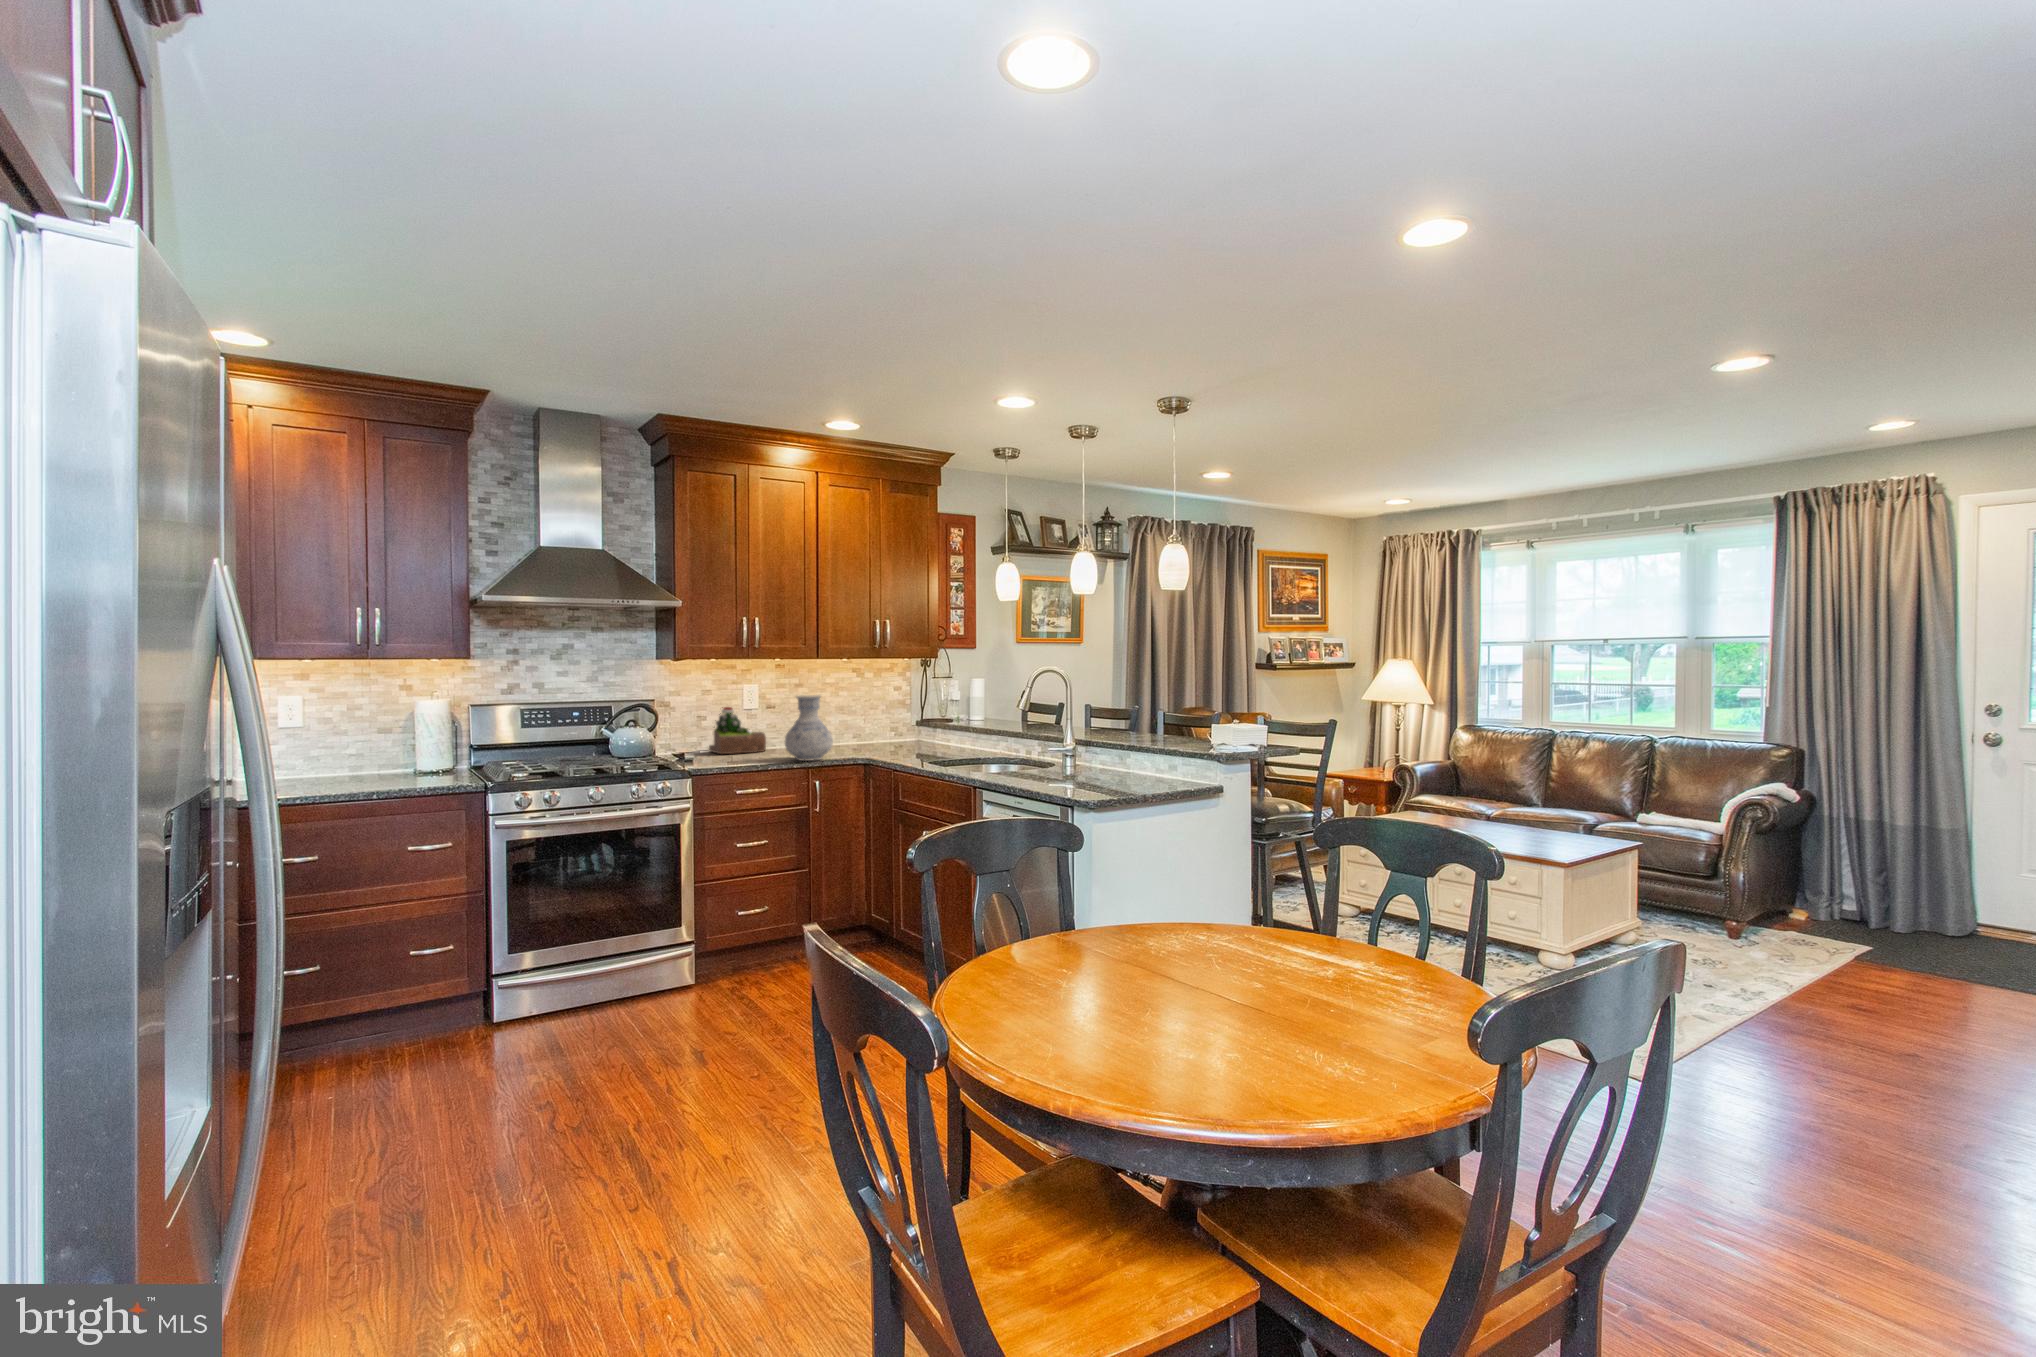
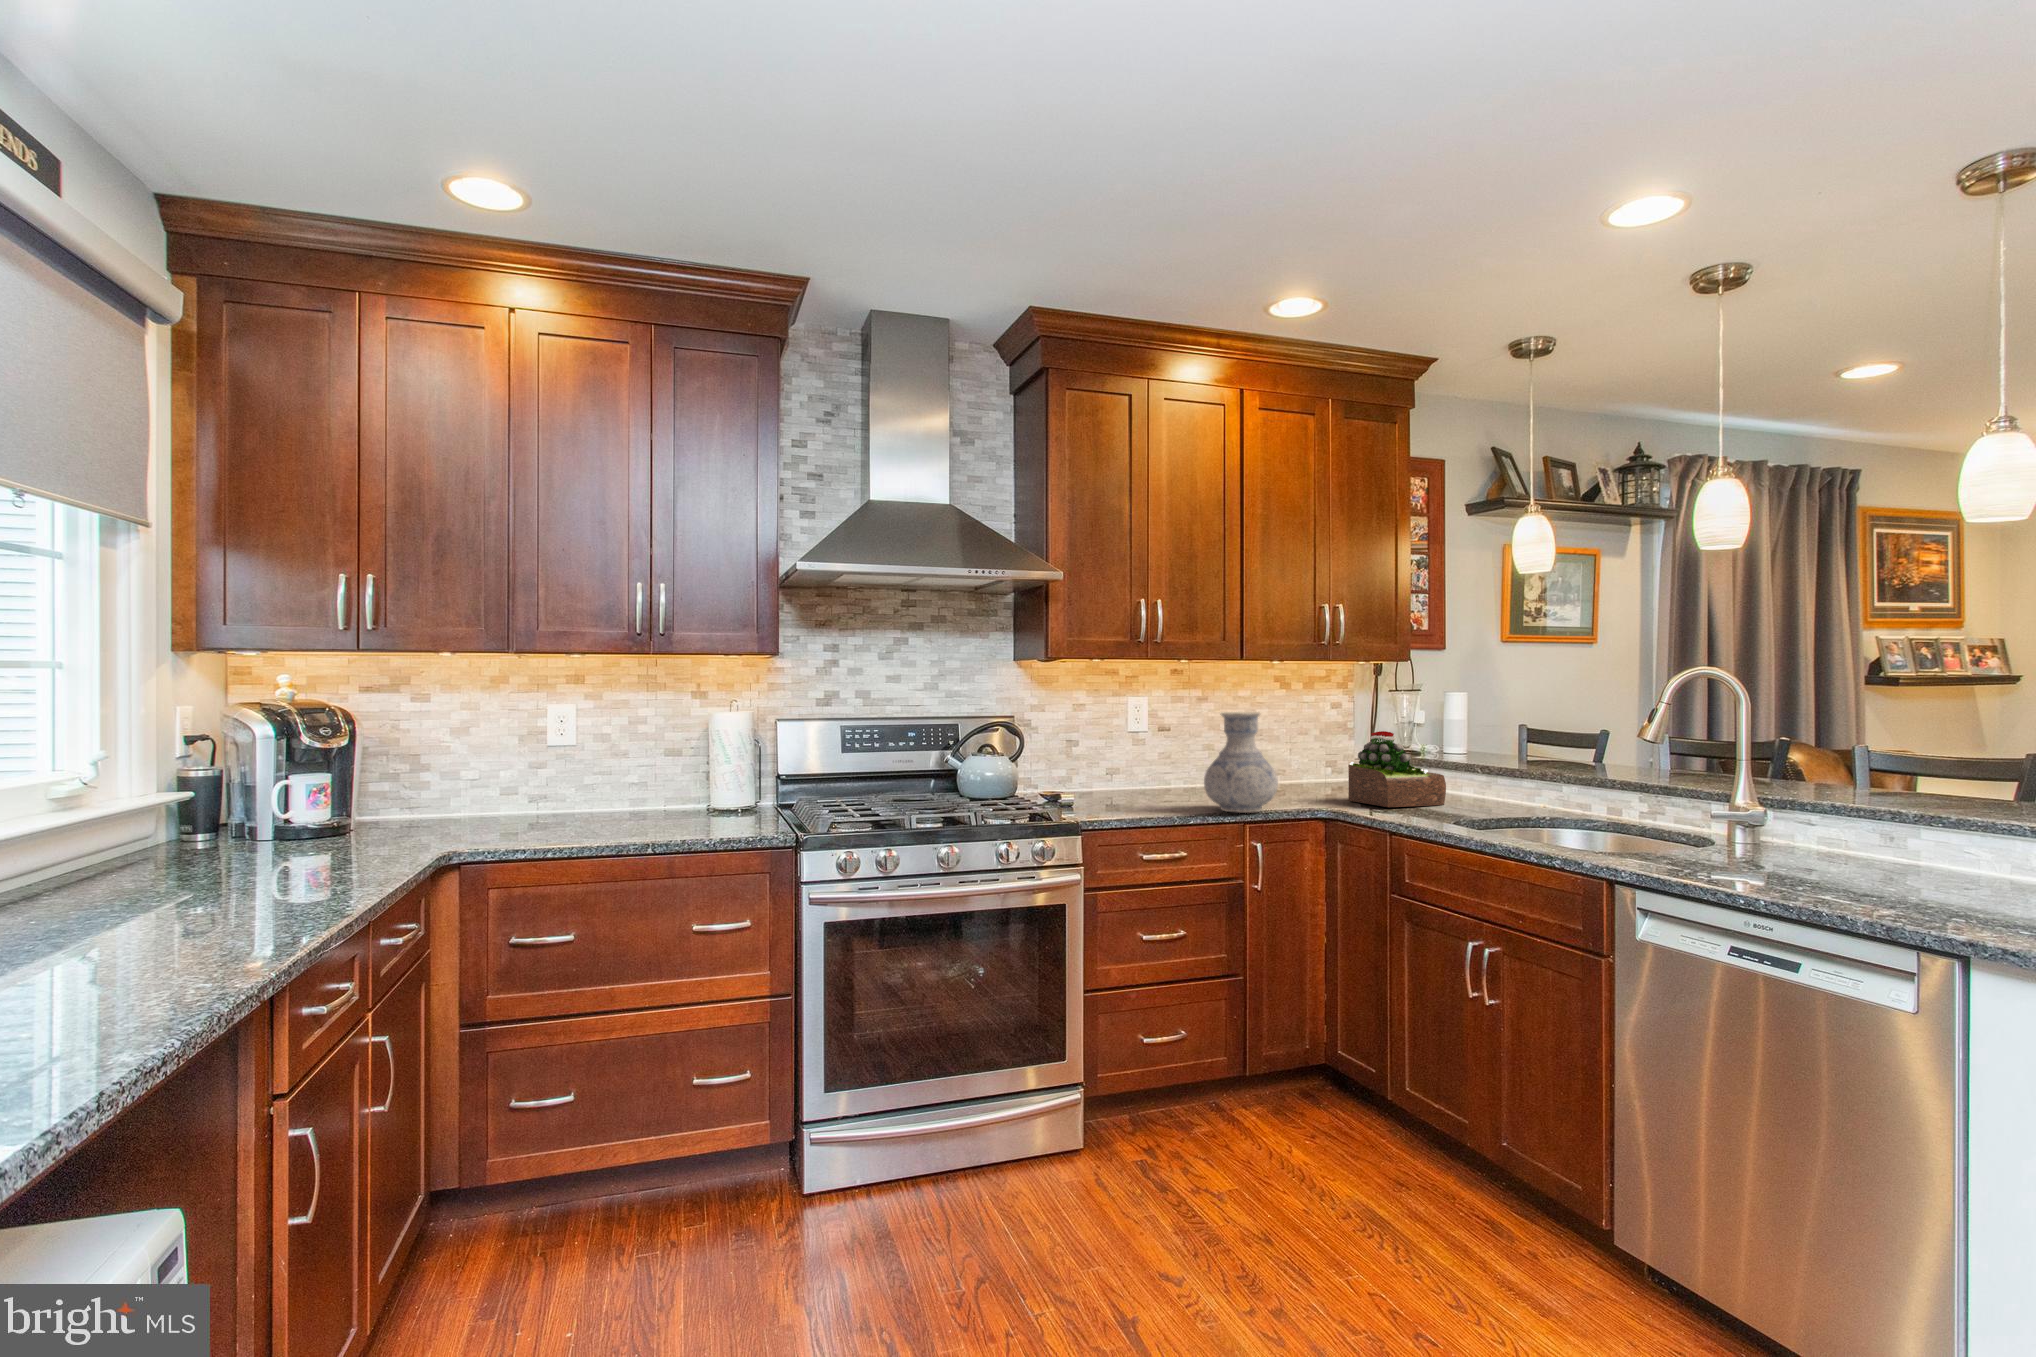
succulent plant: present [709,707,766,754] -> present [1348,731,1446,807]

